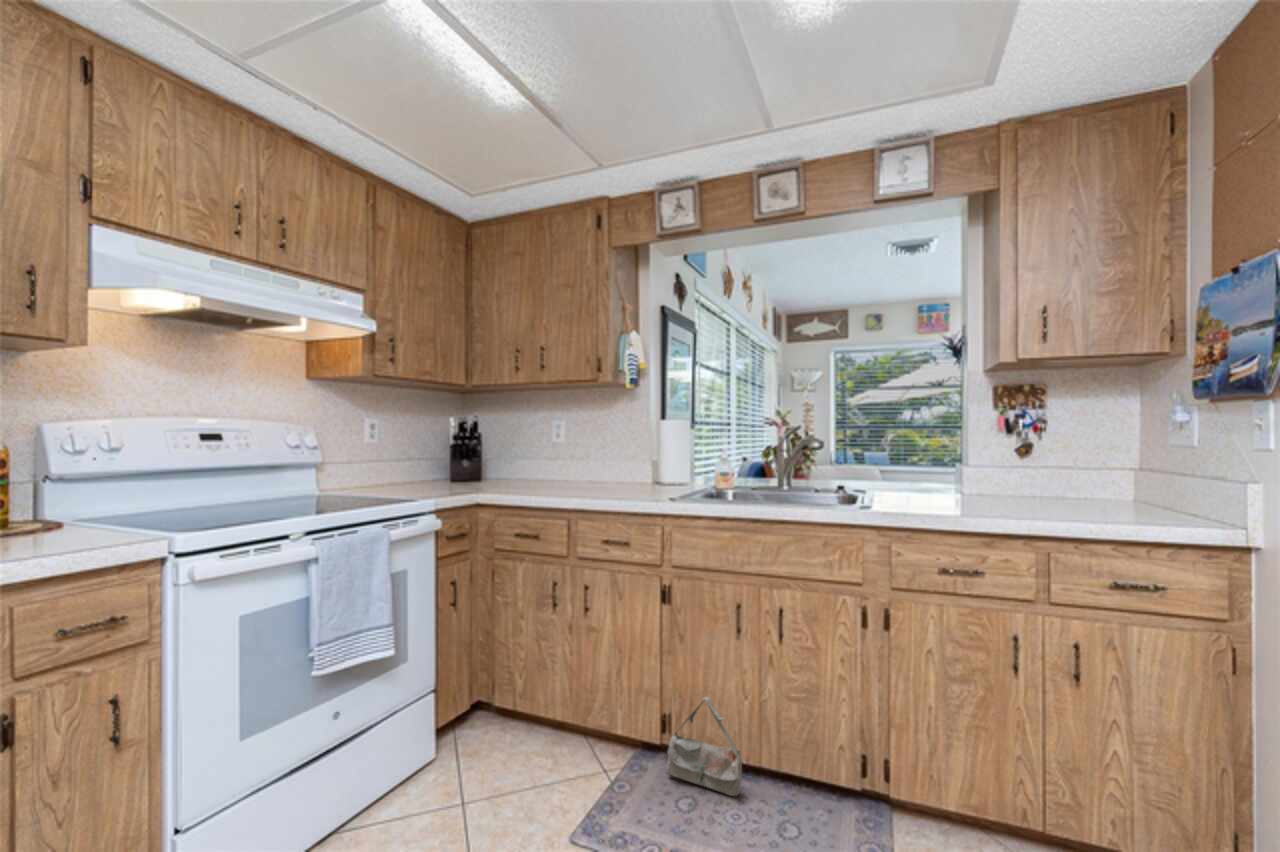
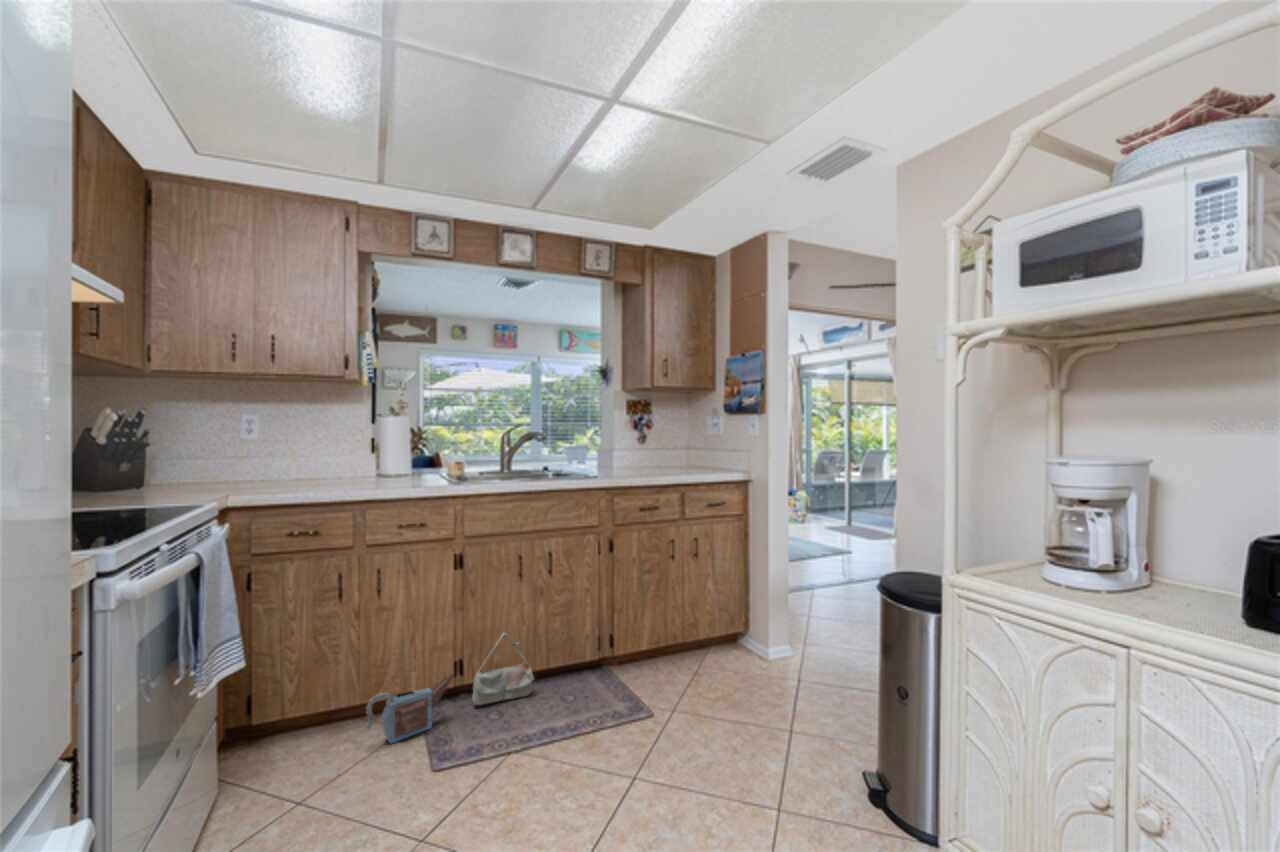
watering can: none [547,710,643,775] -> present [365,674,454,744]

